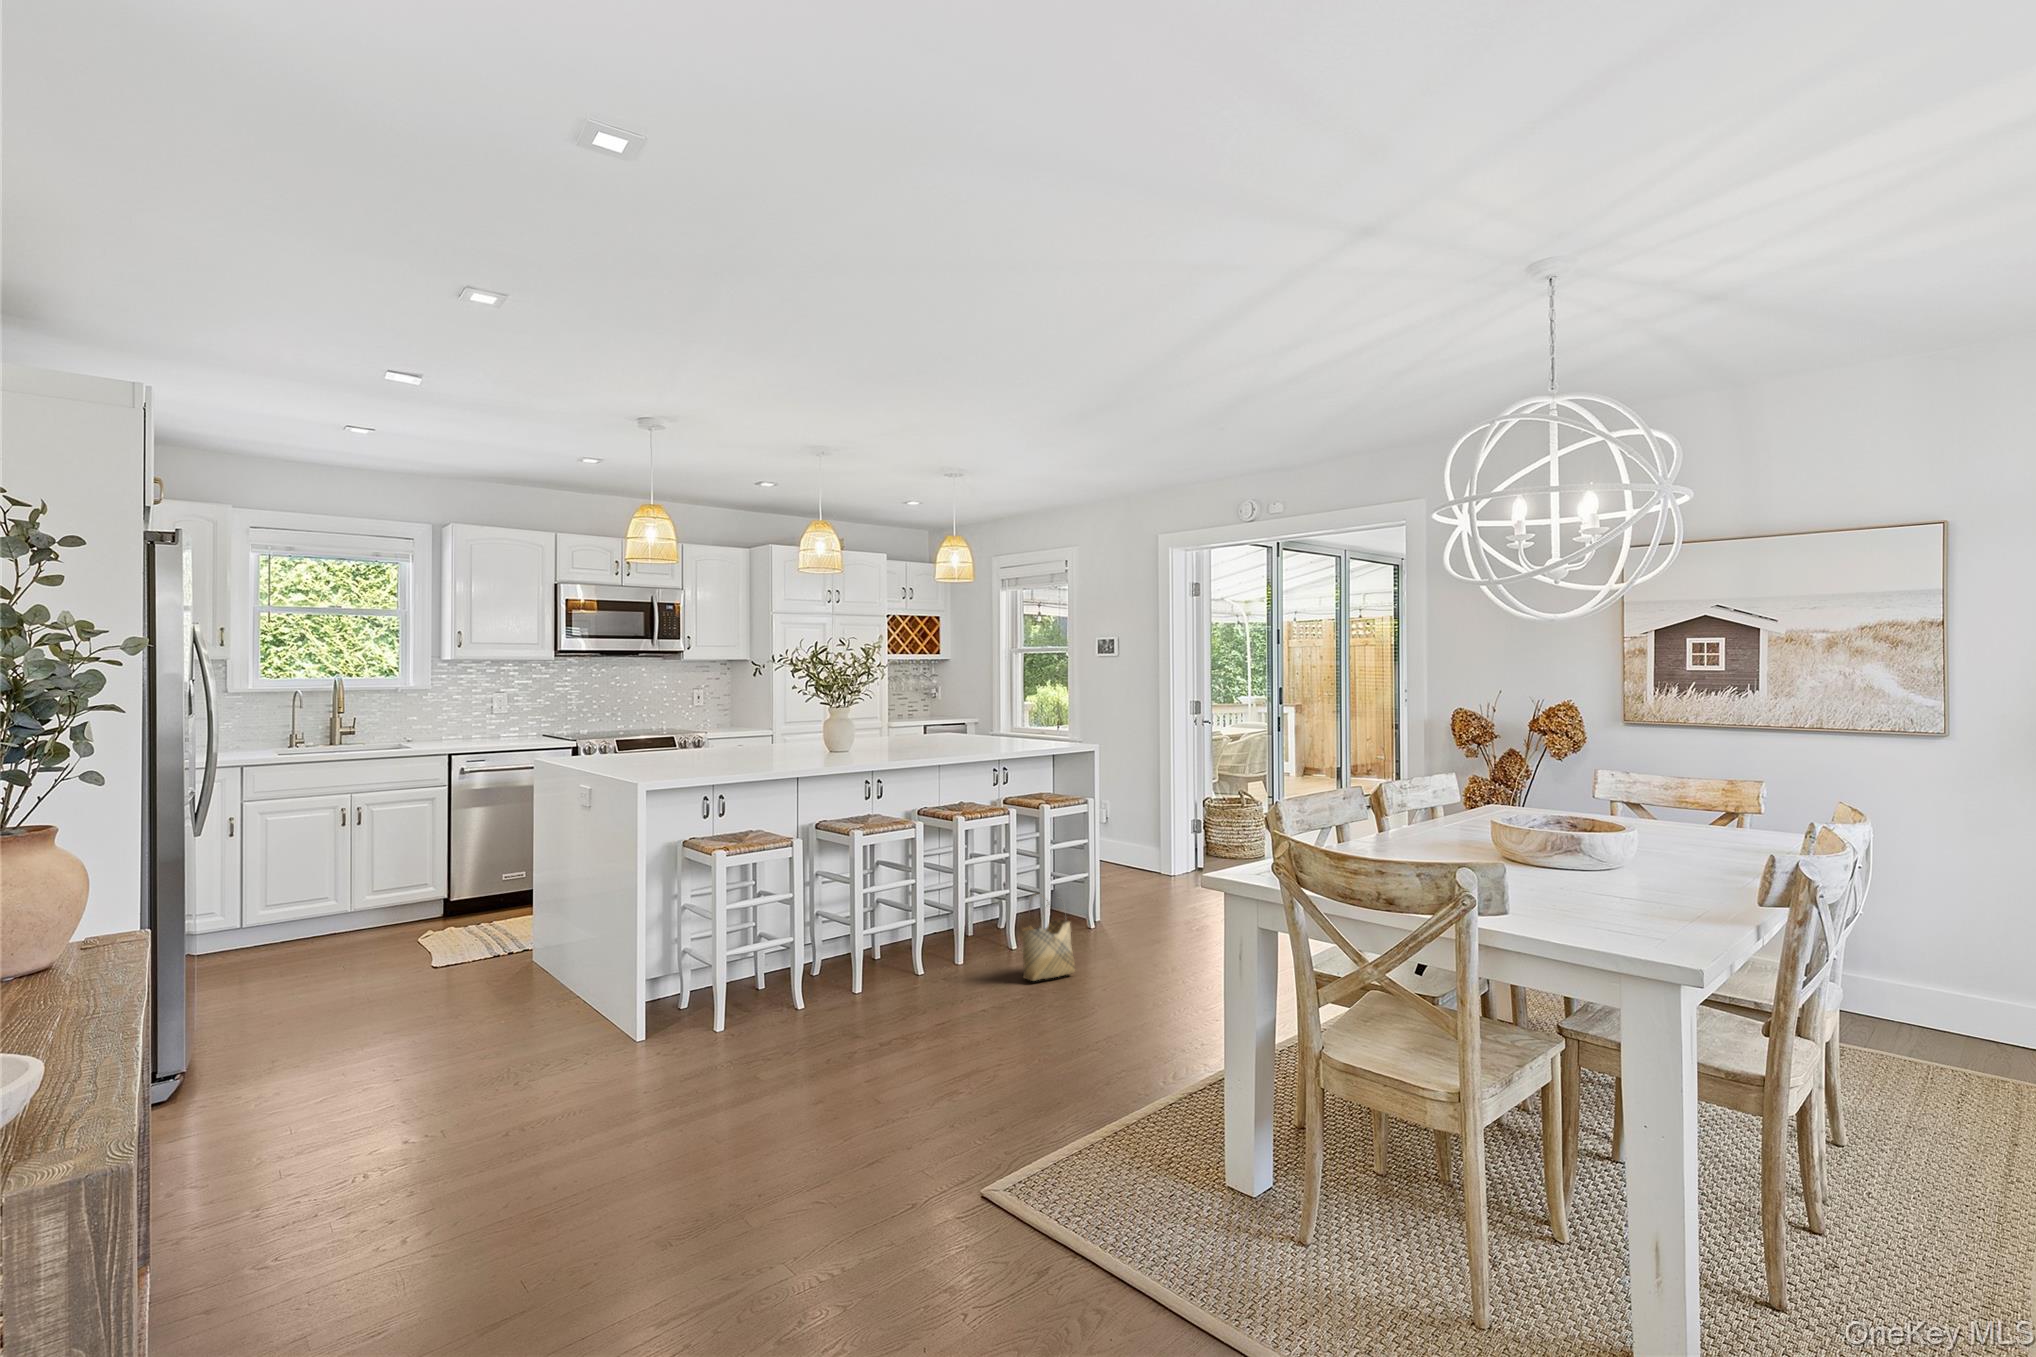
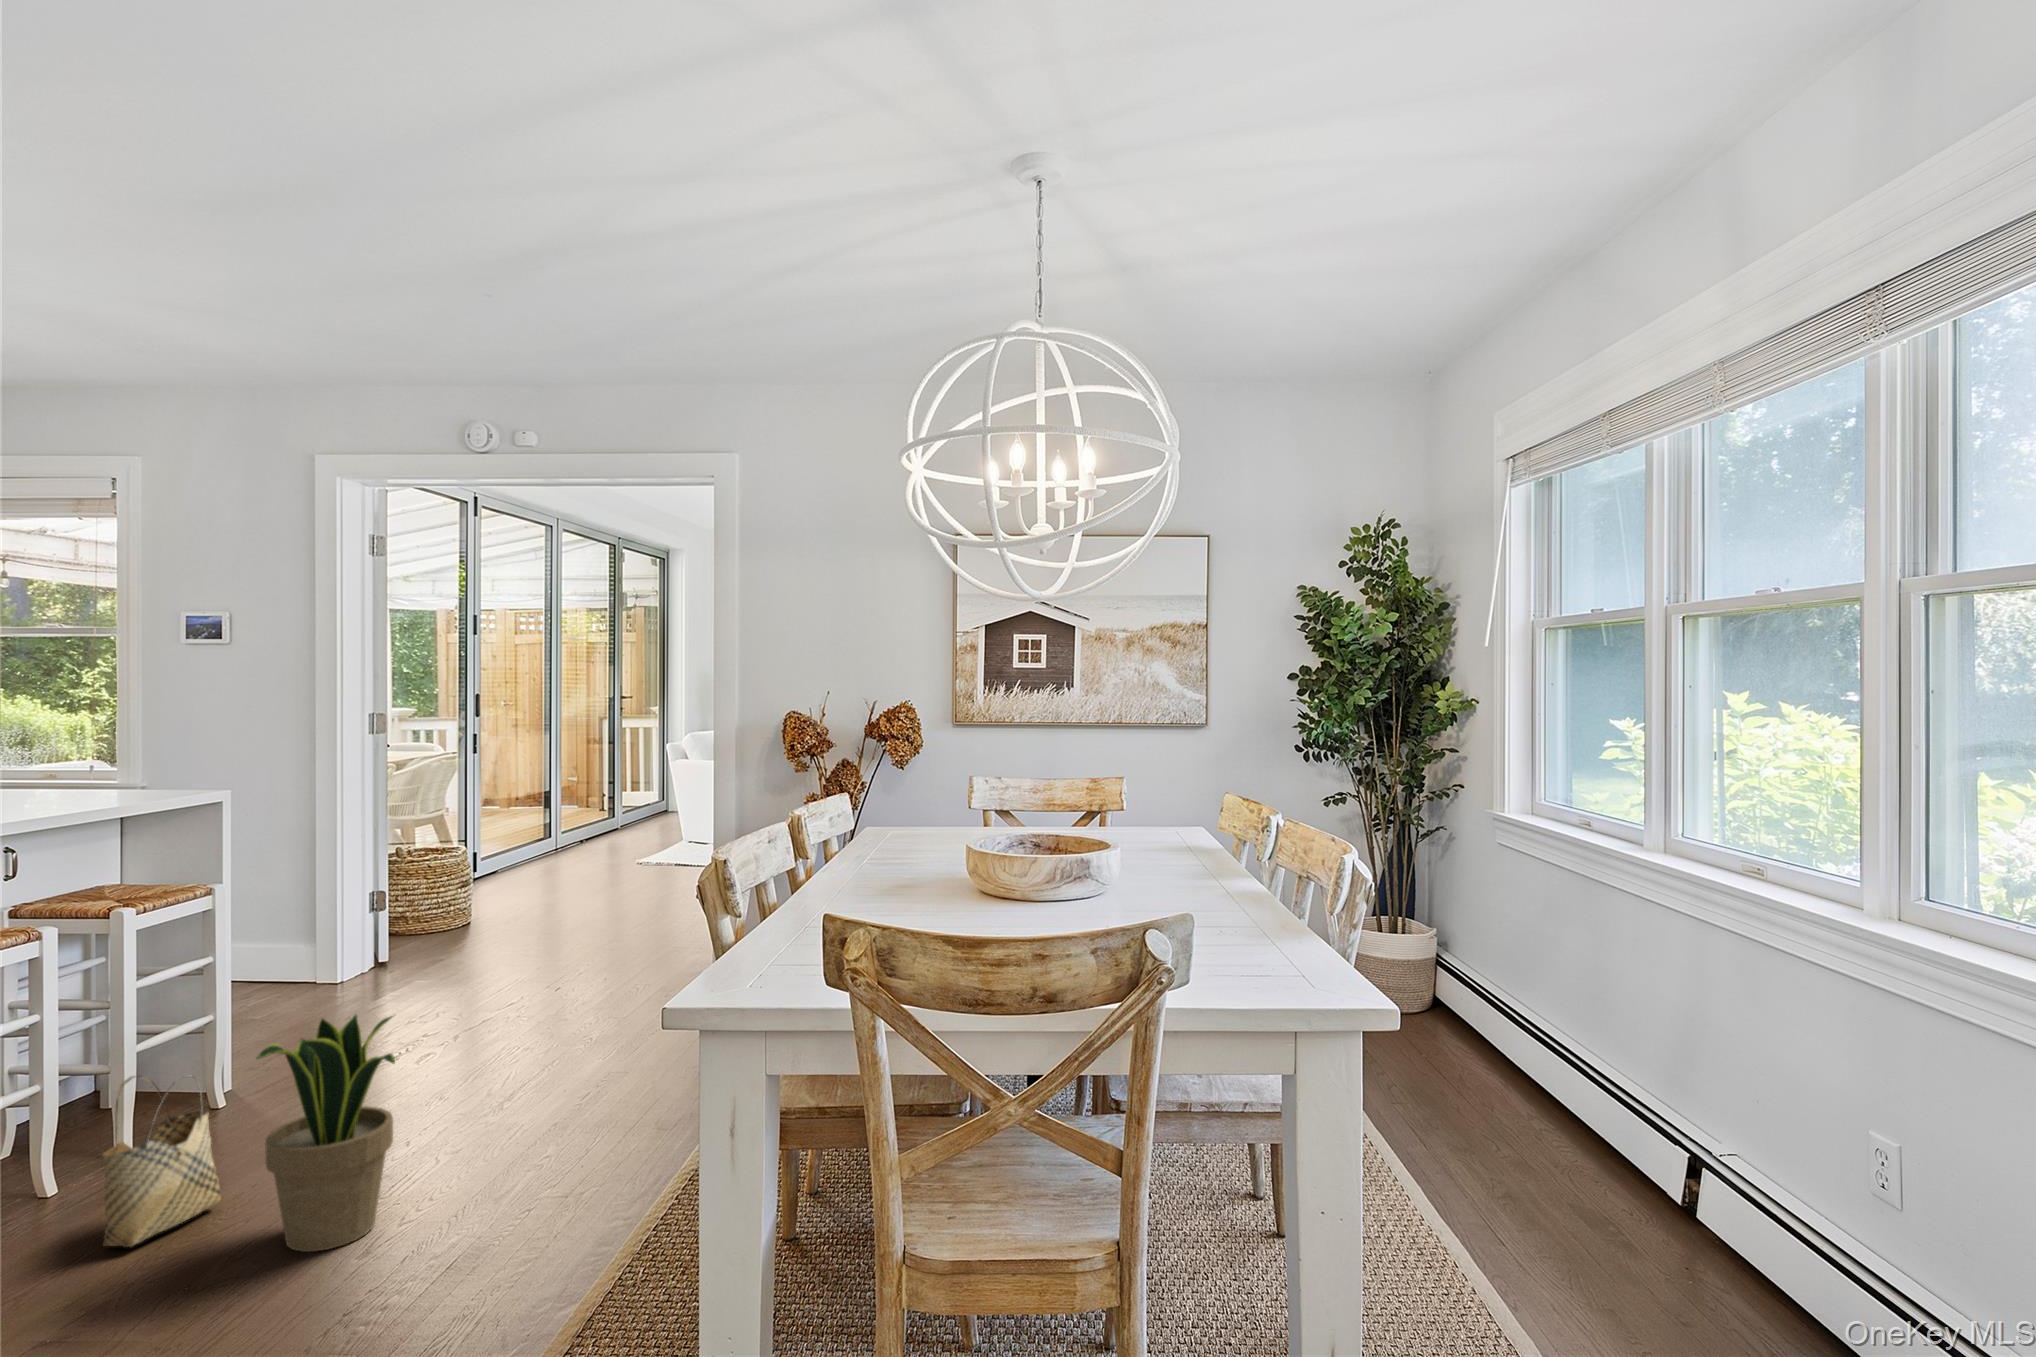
potted plant: none [1079,876,1154,1009] -> present [257,1014,395,1252]

